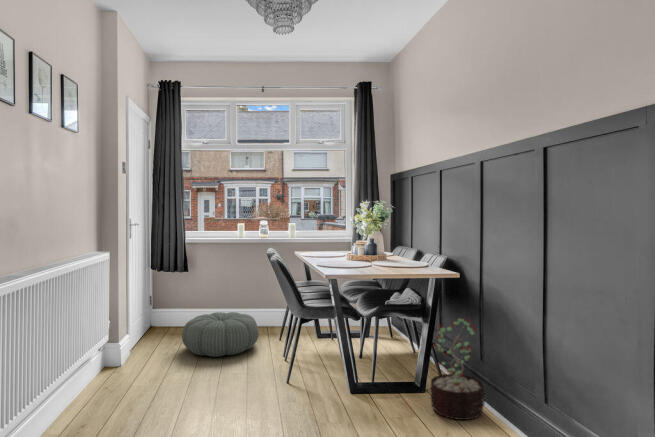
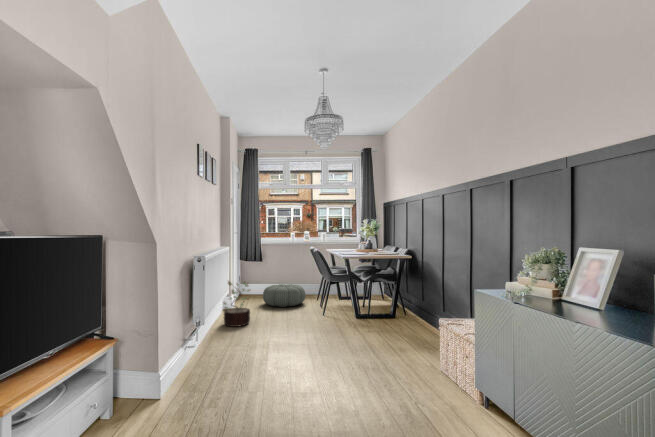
decorative plant: present [430,319,485,420] -> present [224,281,250,327]

